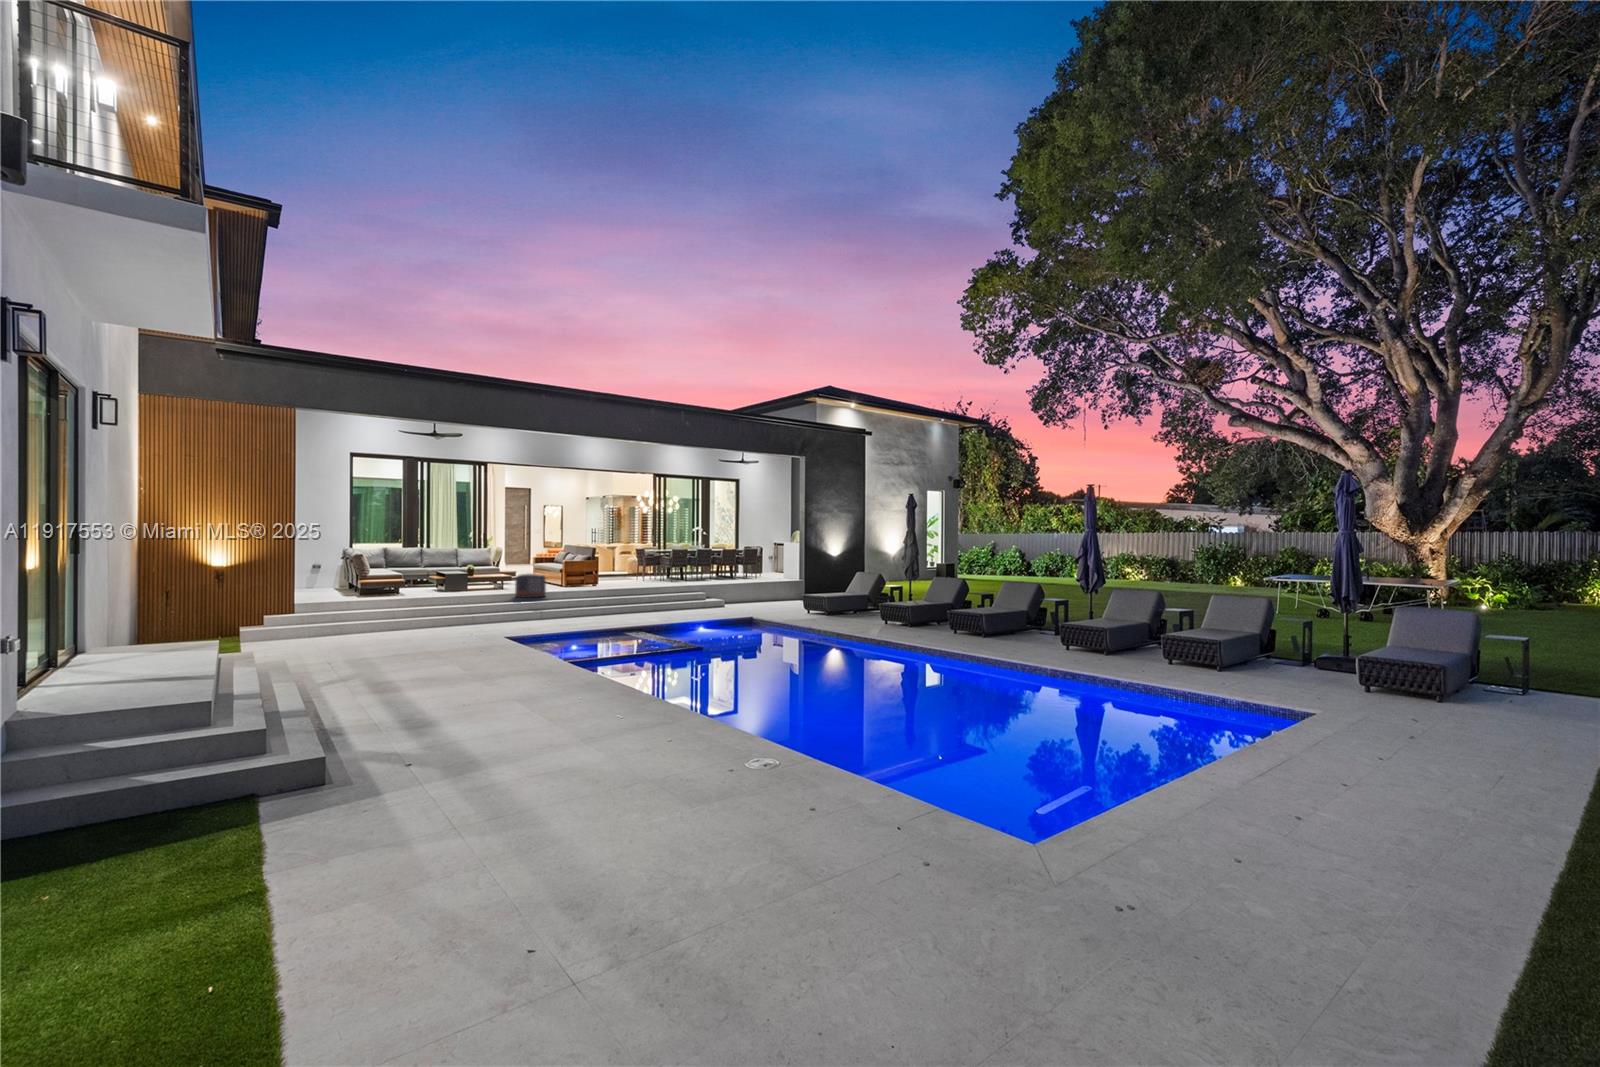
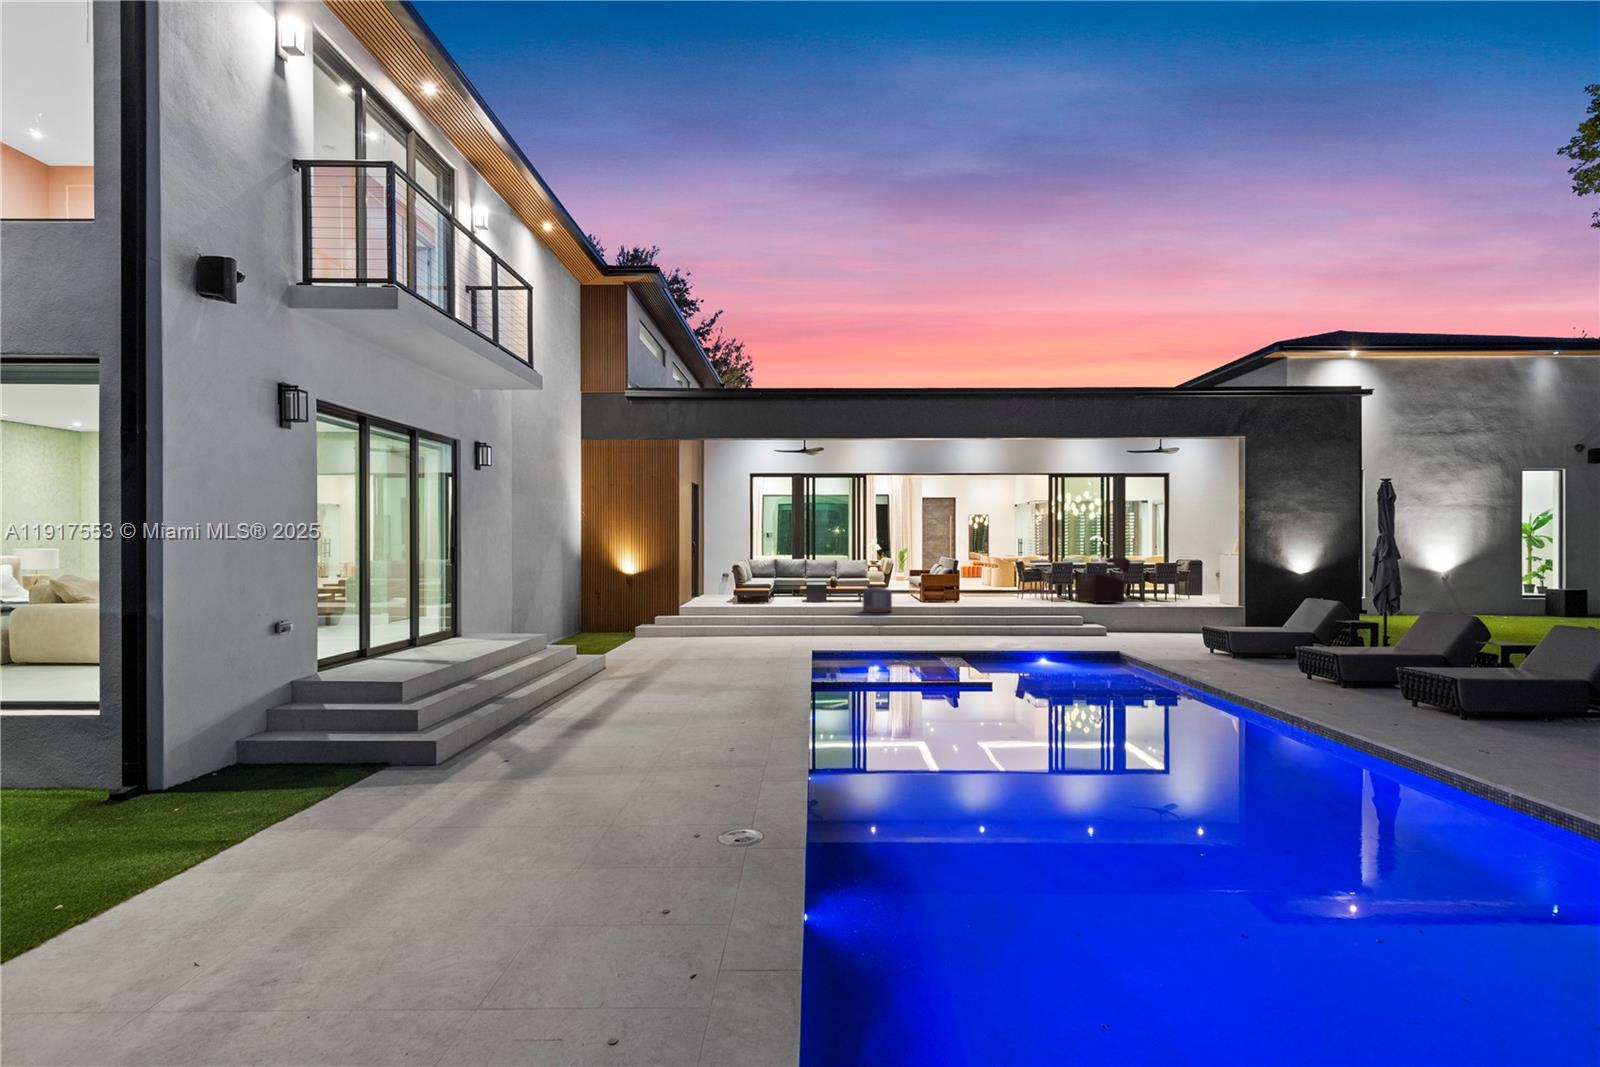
armchair: none [684,544,730,582] -> present [1075,558,1130,604]

